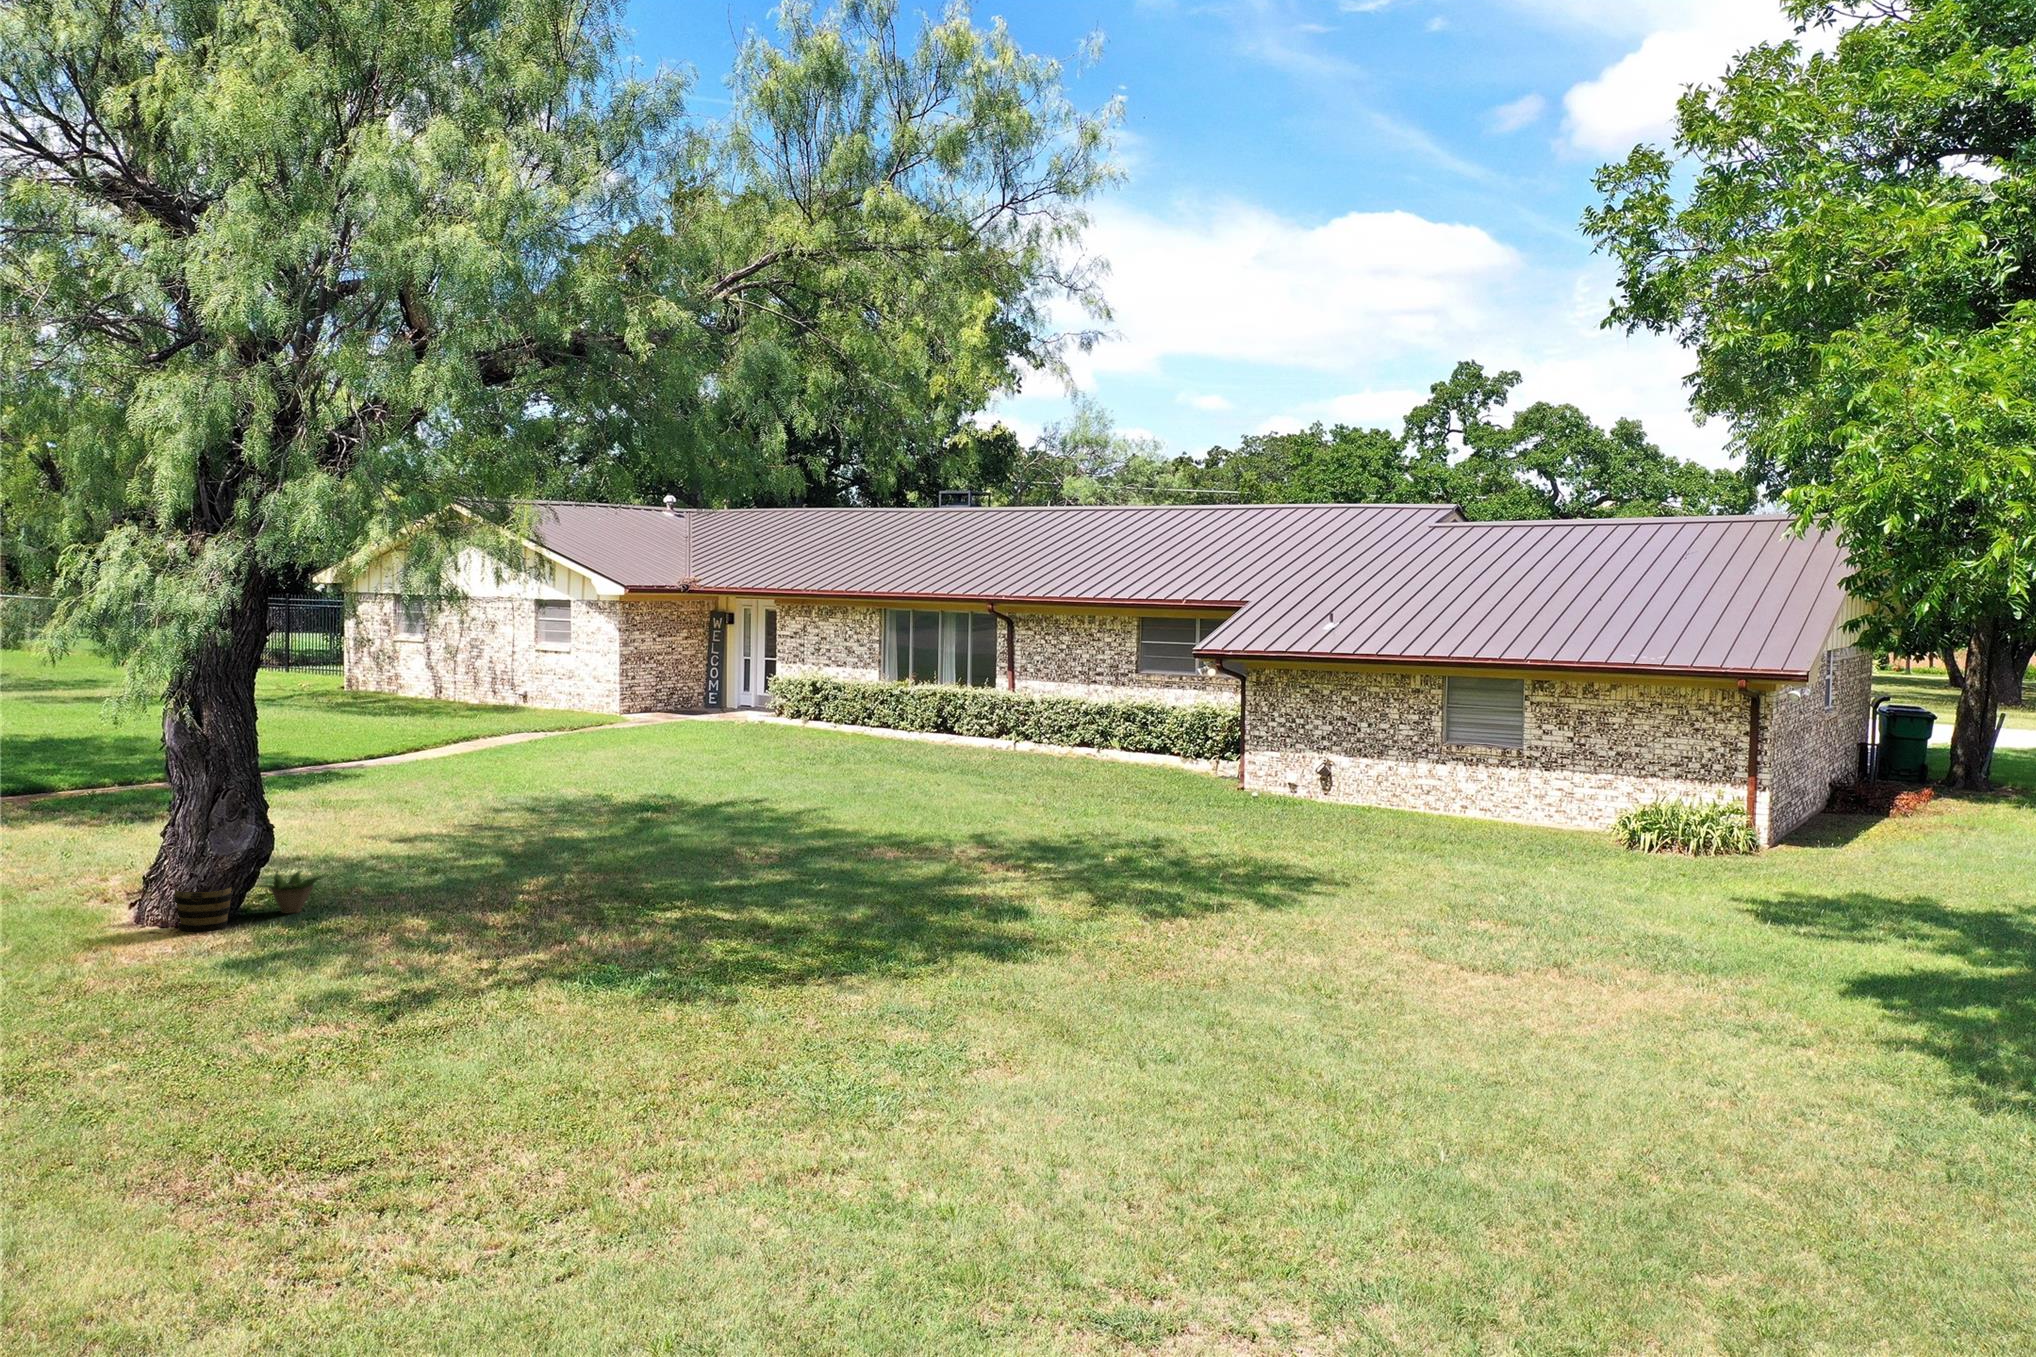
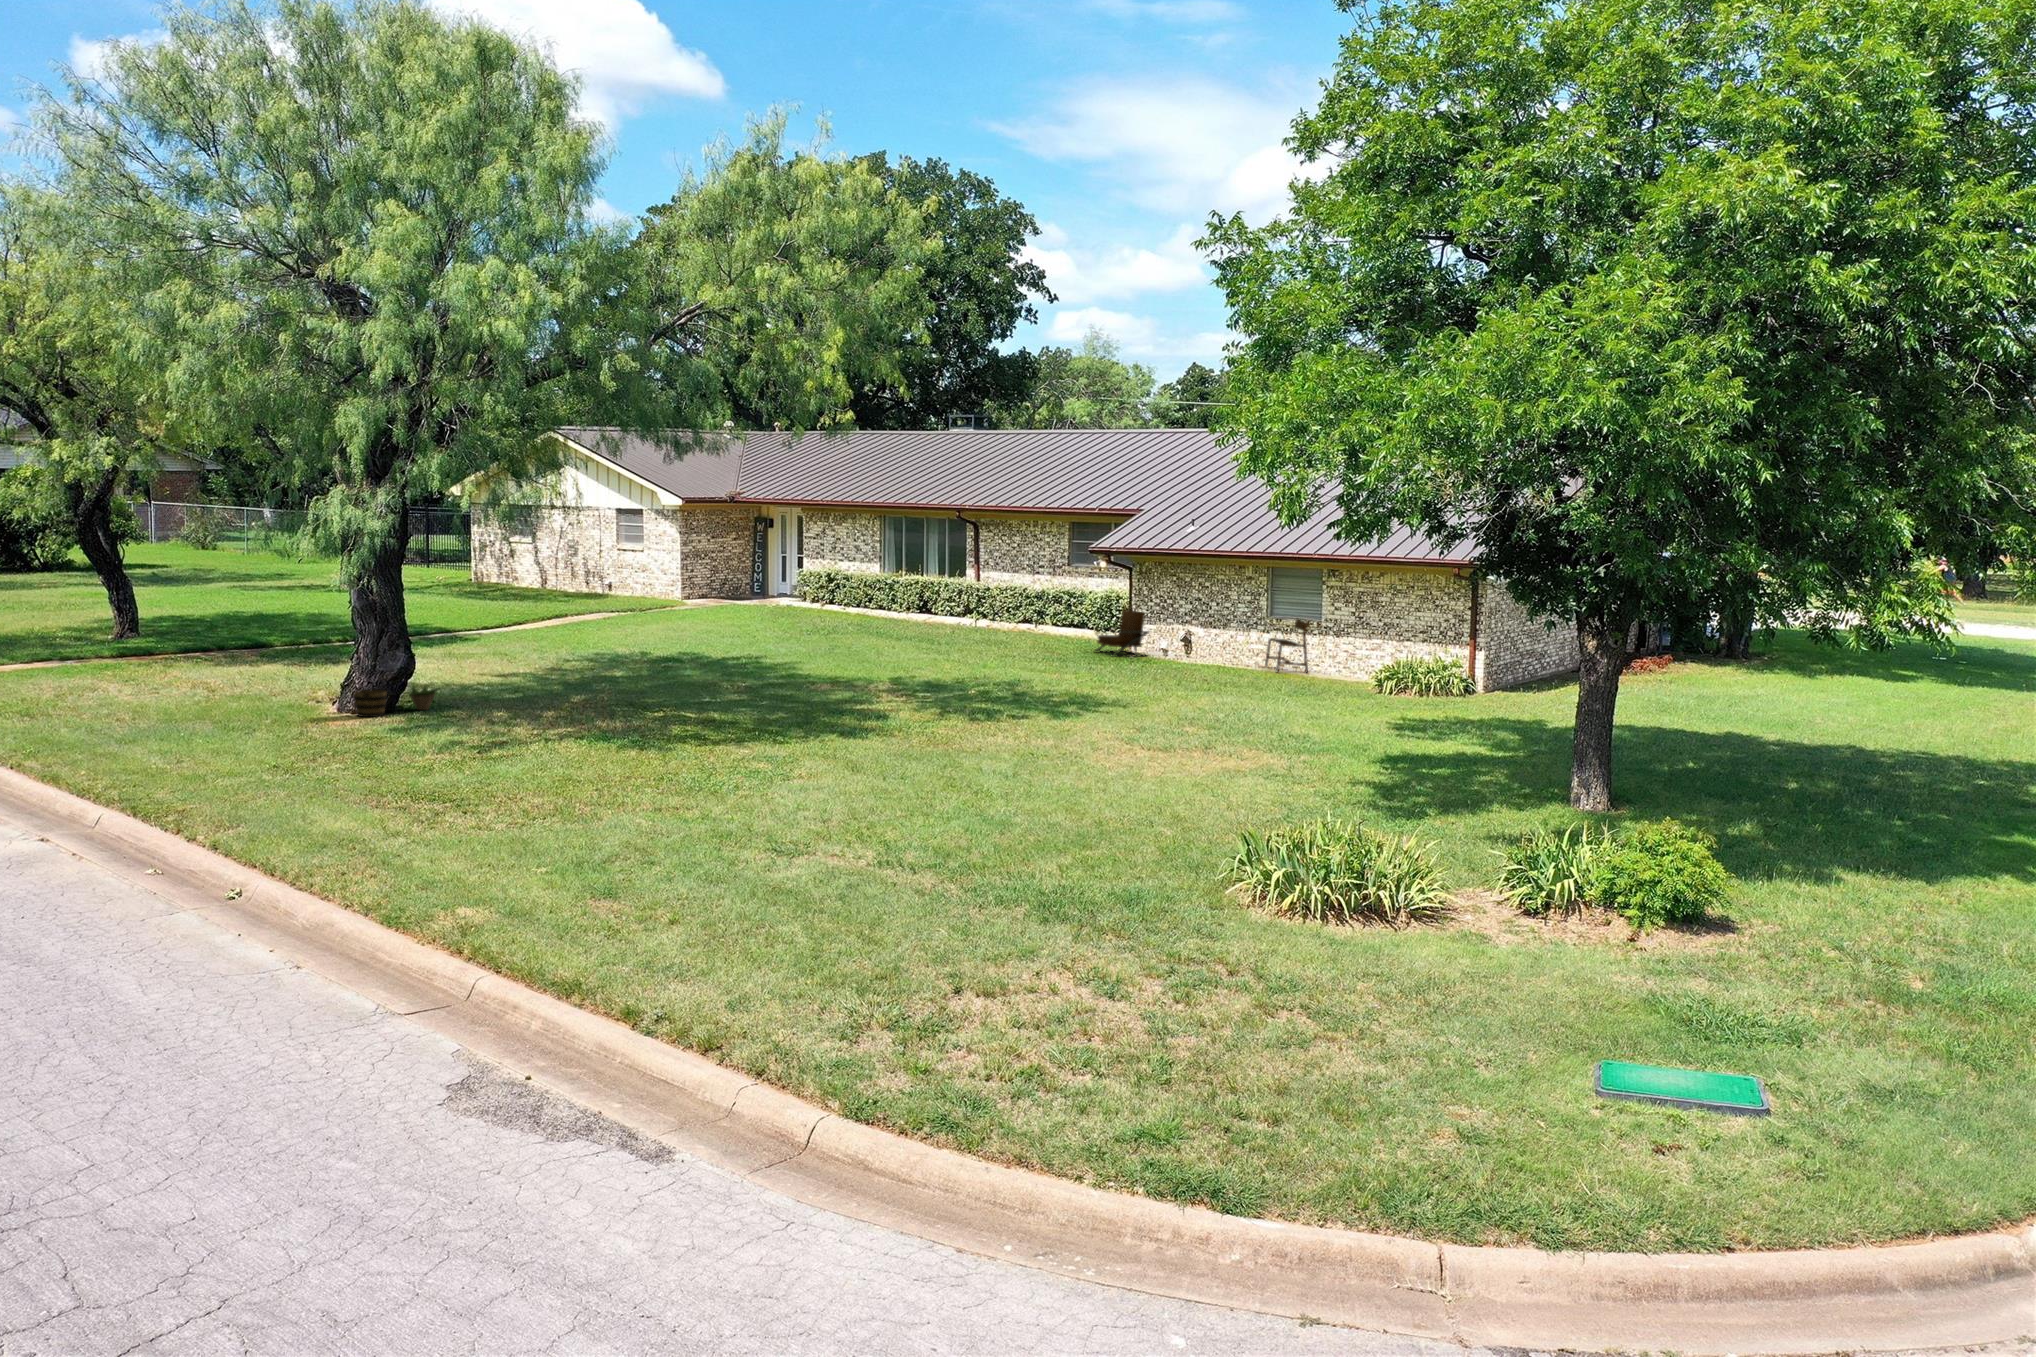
lounge chair: none [1200,731,1279,795] -> present [1095,610,1149,657]
bench: none [1444,744,1514,819] -> present [1265,620,1308,673]

